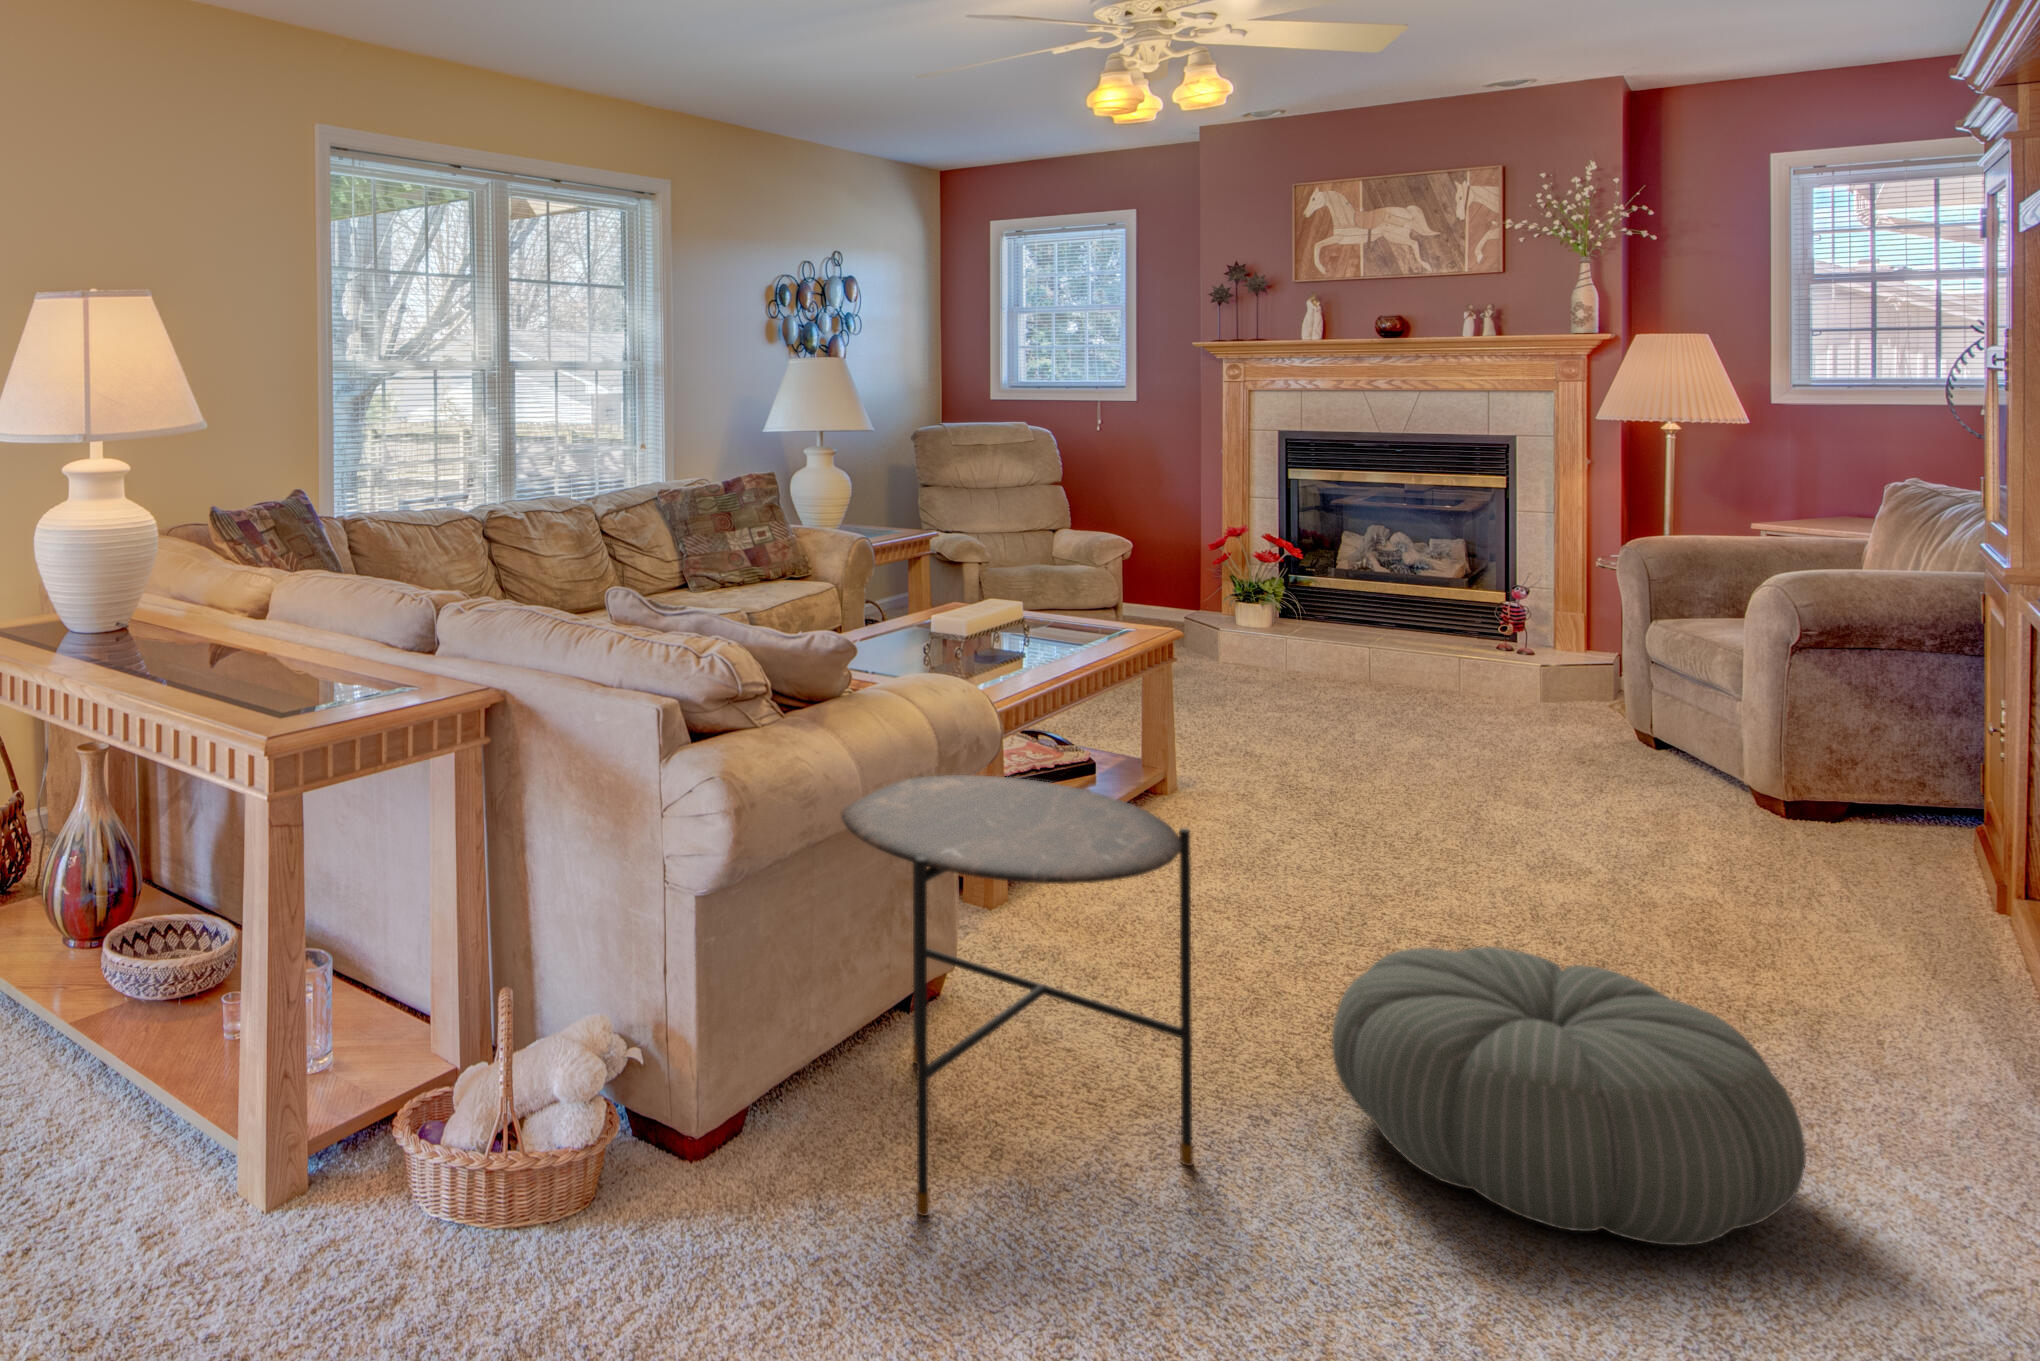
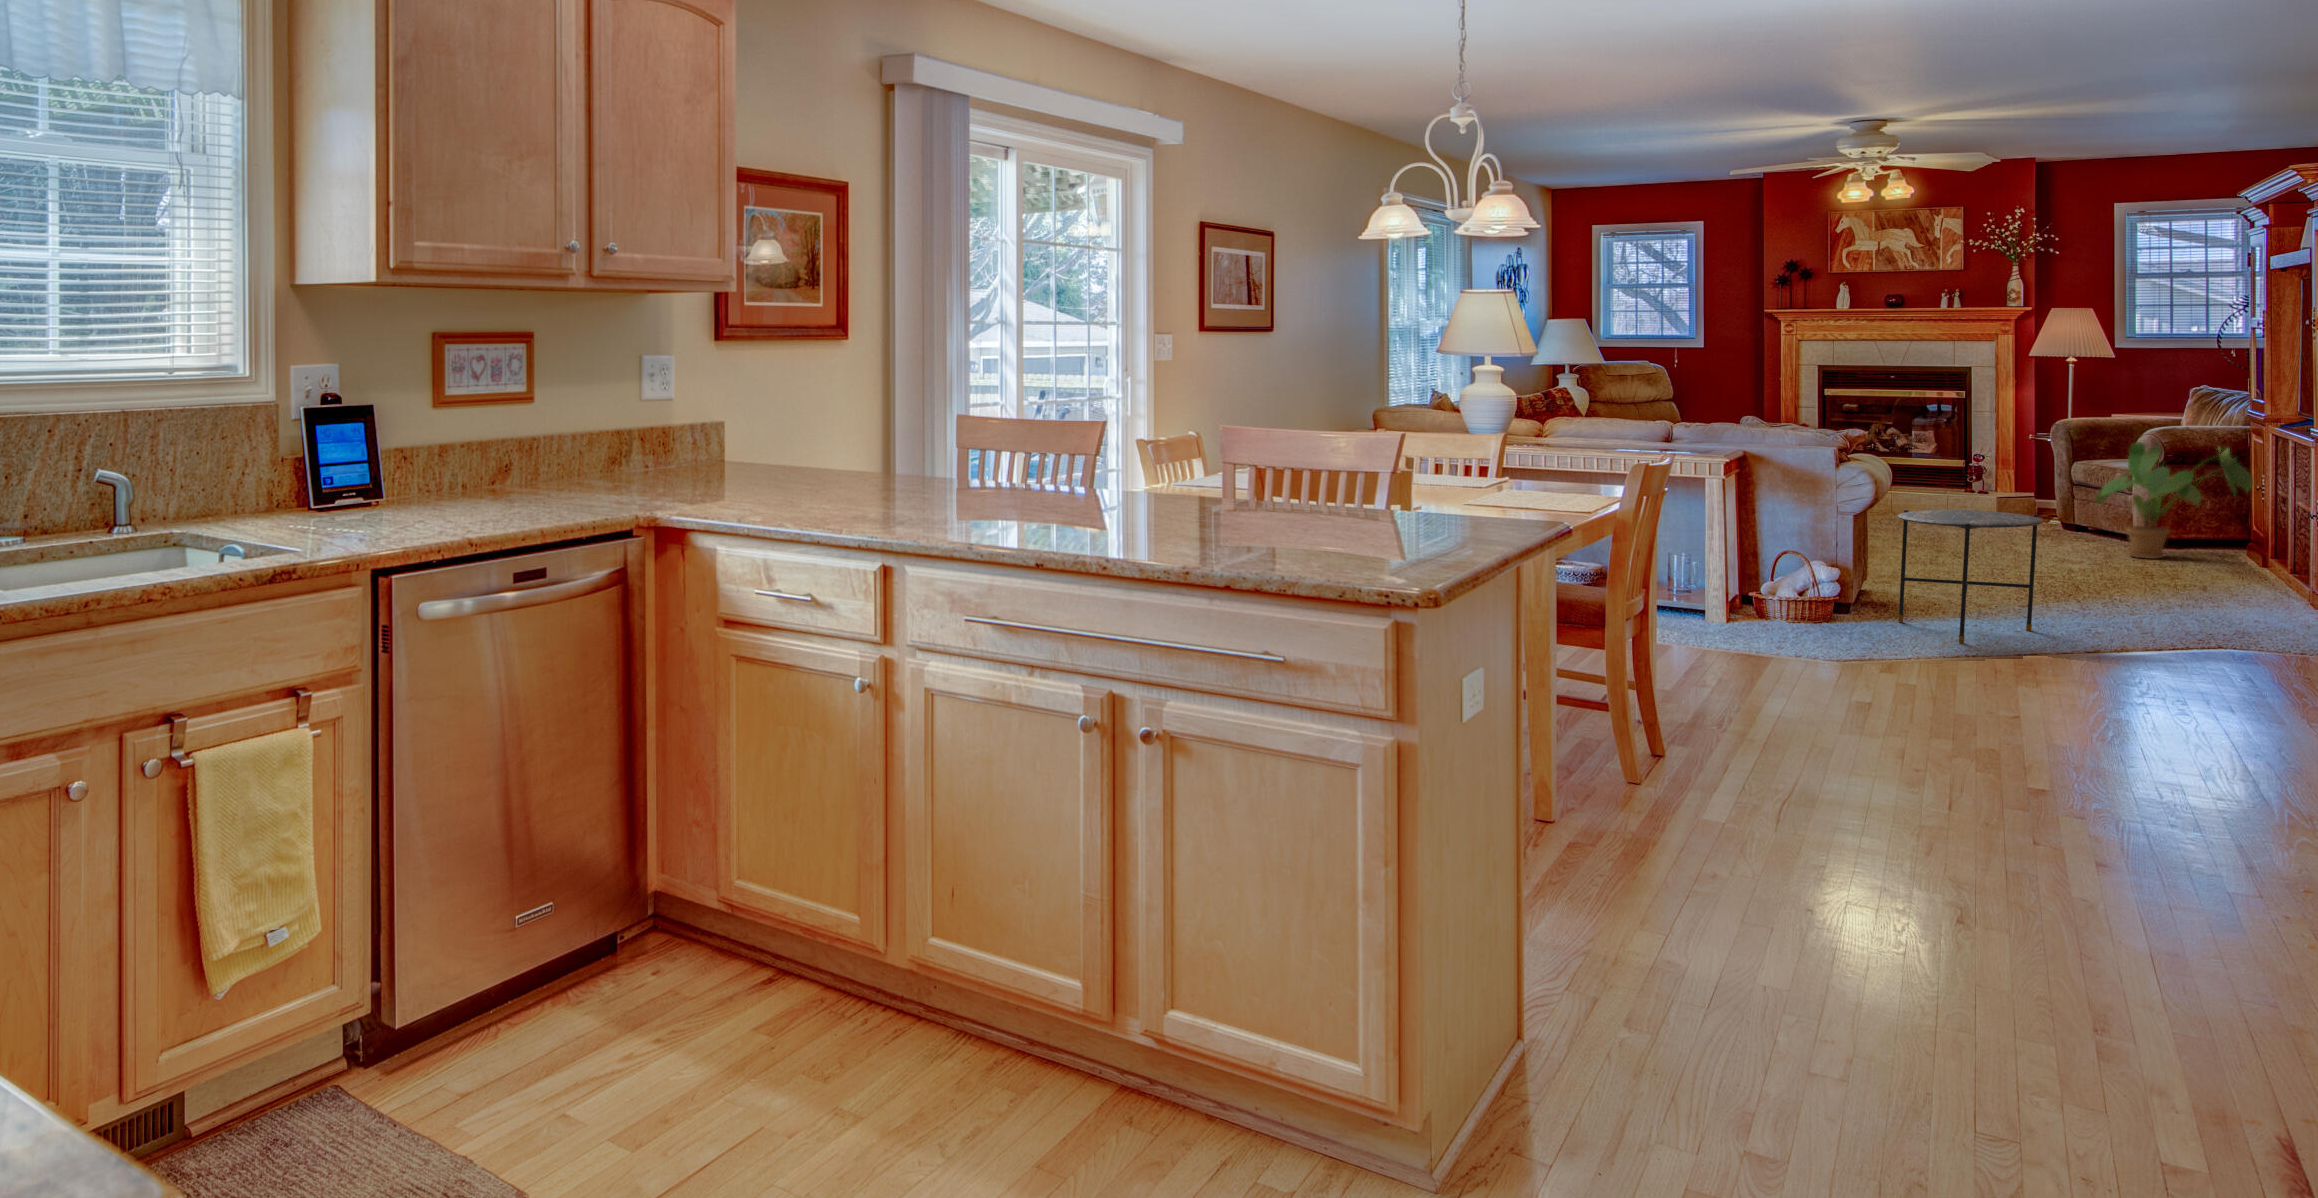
house plant: none [1644,598,1970,858] -> present [2095,442,2253,559]
pouf: present [1332,947,1806,1245] -> none [2064,560,2237,630]

